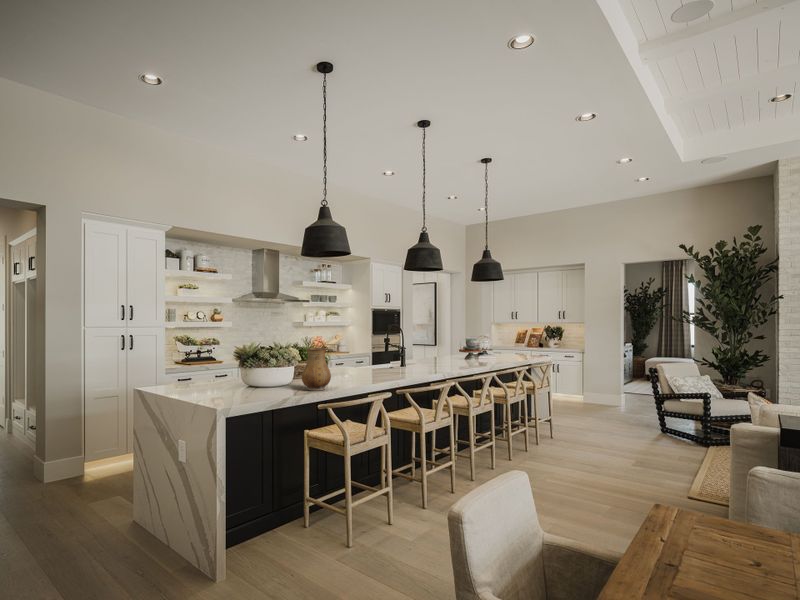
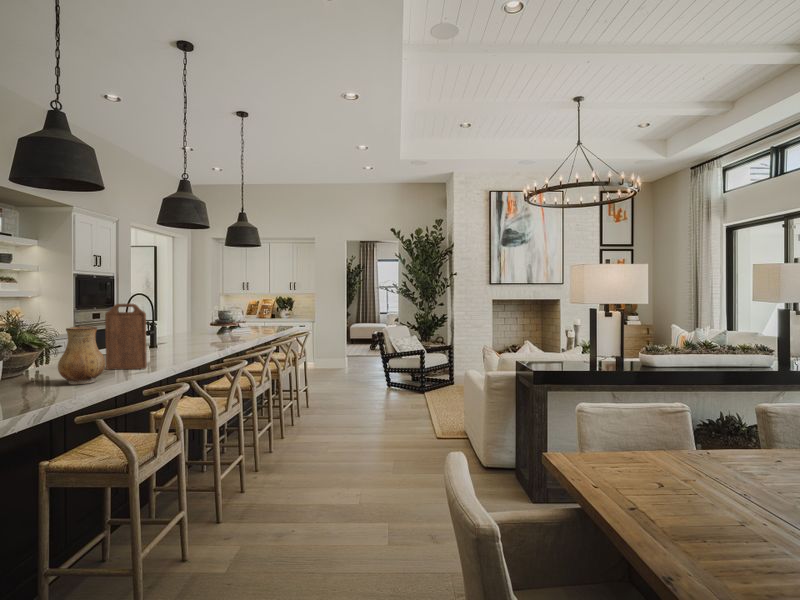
cutting board: none [344,331,369,384] -> present [105,304,147,369]

